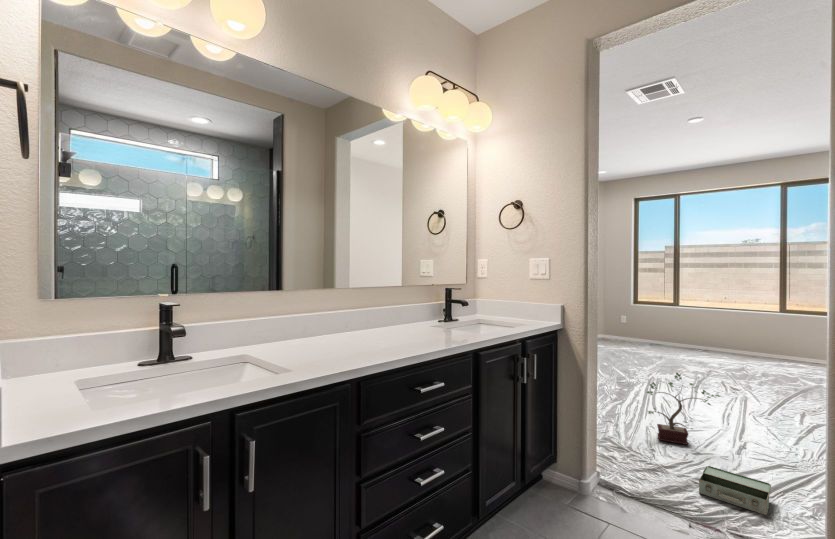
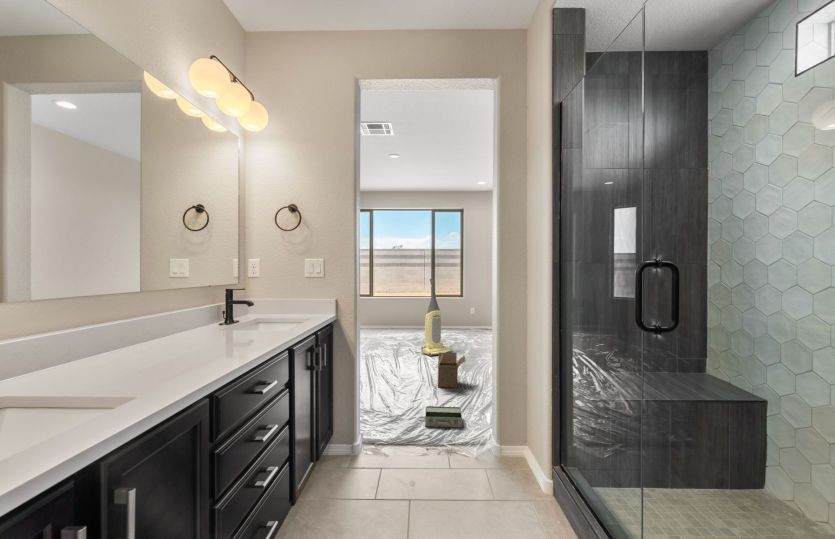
vacuum cleaner: none [743,285,802,400] -> present [422,278,451,356]
potted plant: present [647,373,721,445] -> none [380,345,427,398]
cardboard box: none [748,394,807,454] -> present [438,352,466,388]

